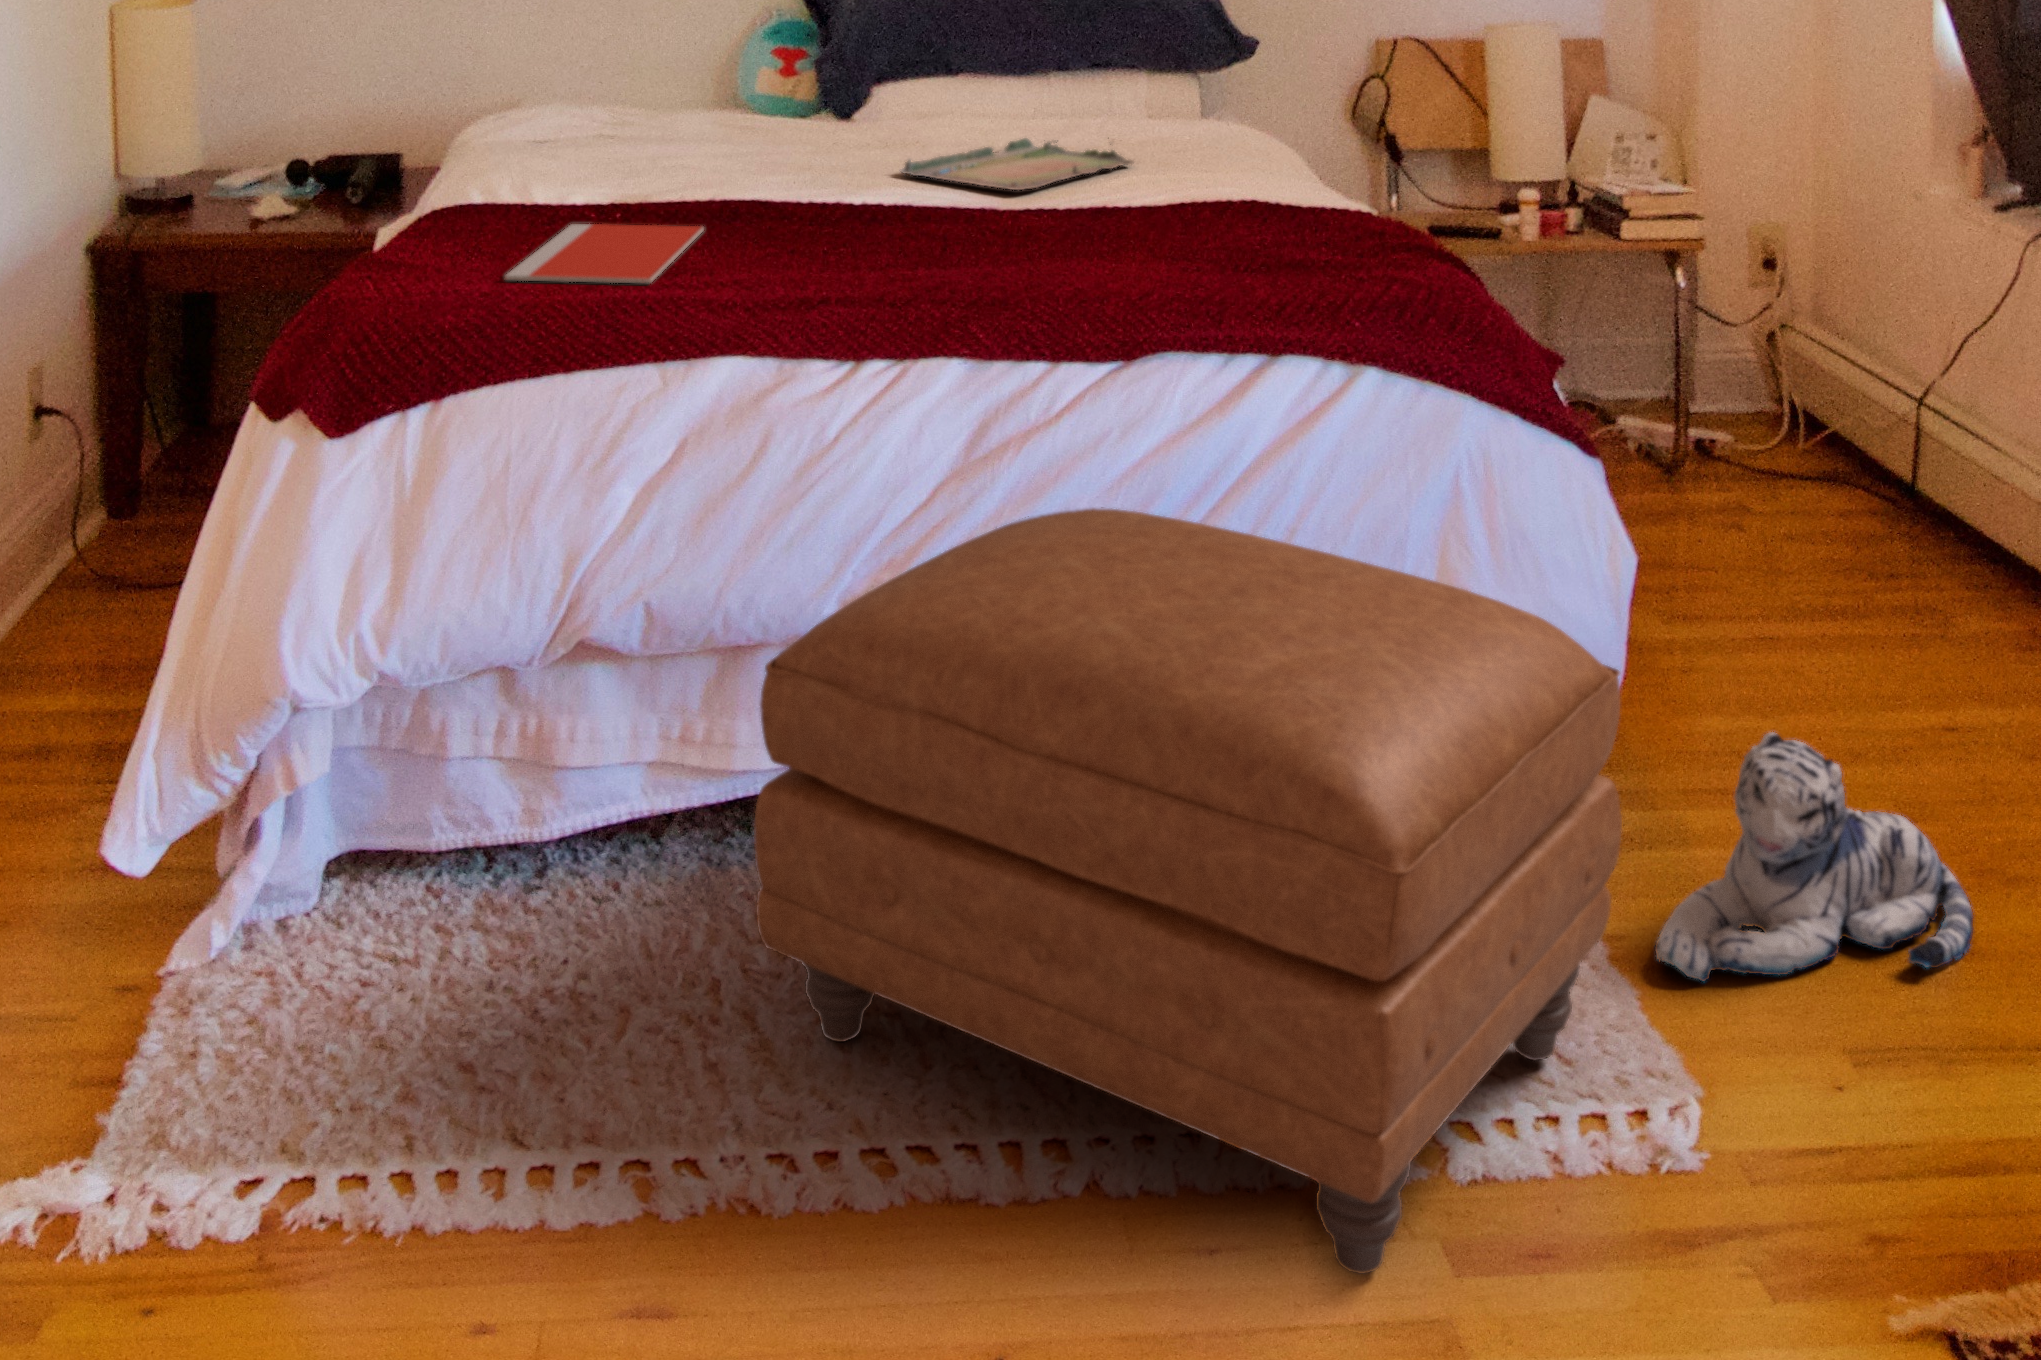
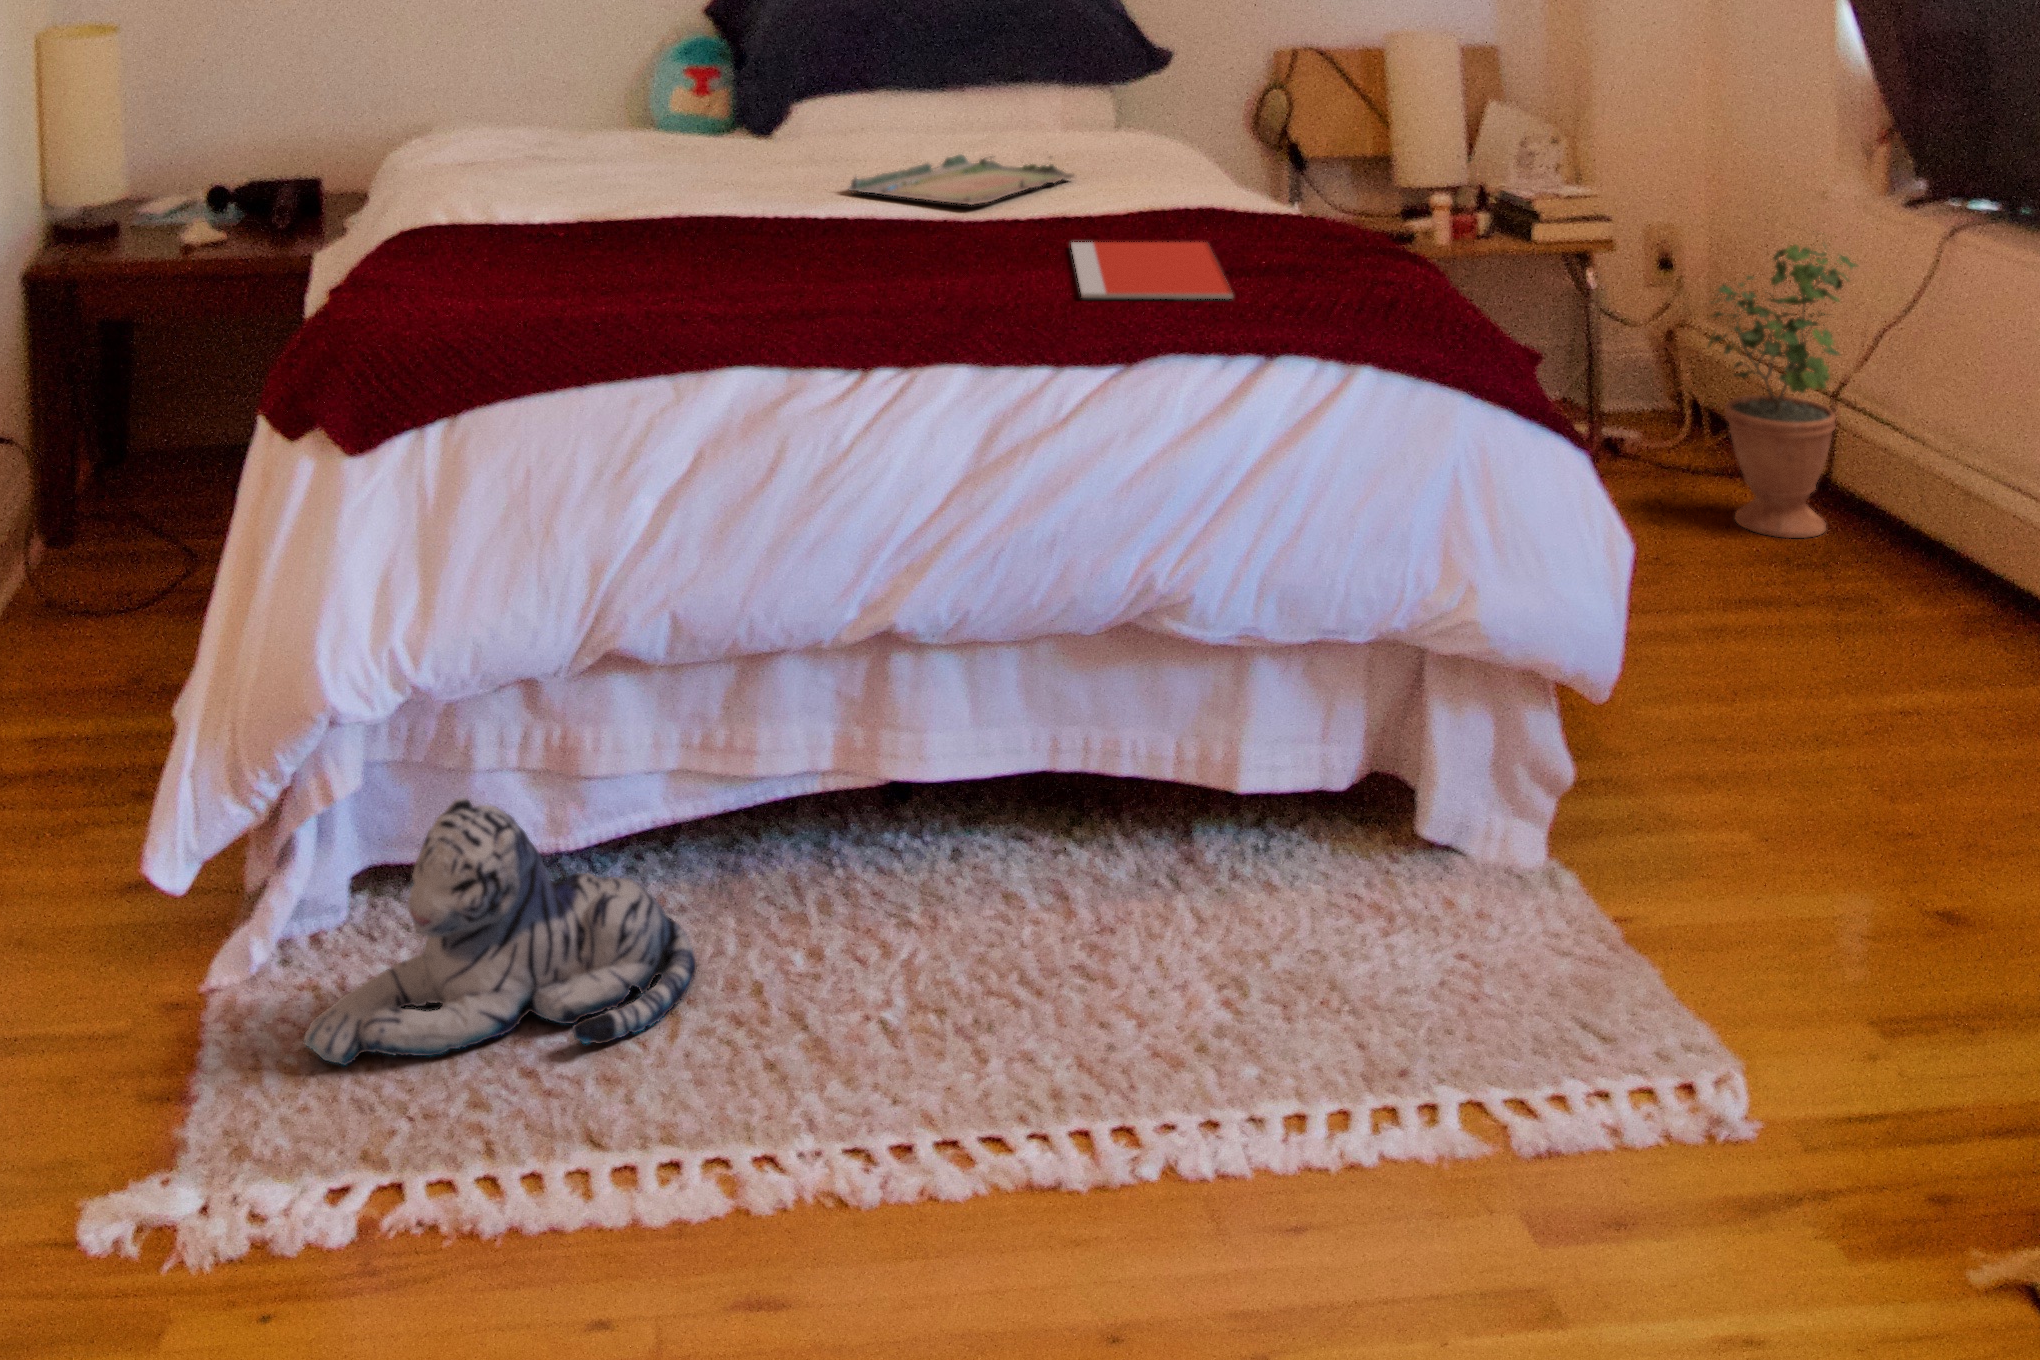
notebook: present [504,224,704,283] -> present [1071,242,1233,299]
potted plant: none [1789,230,1944,542] -> present [1708,233,1857,538]
ottoman: present [754,508,1622,1274] -> none [807,511,1653,1247]
plush toy: present [1655,733,1973,981] -> present [304,798,697,1065]

